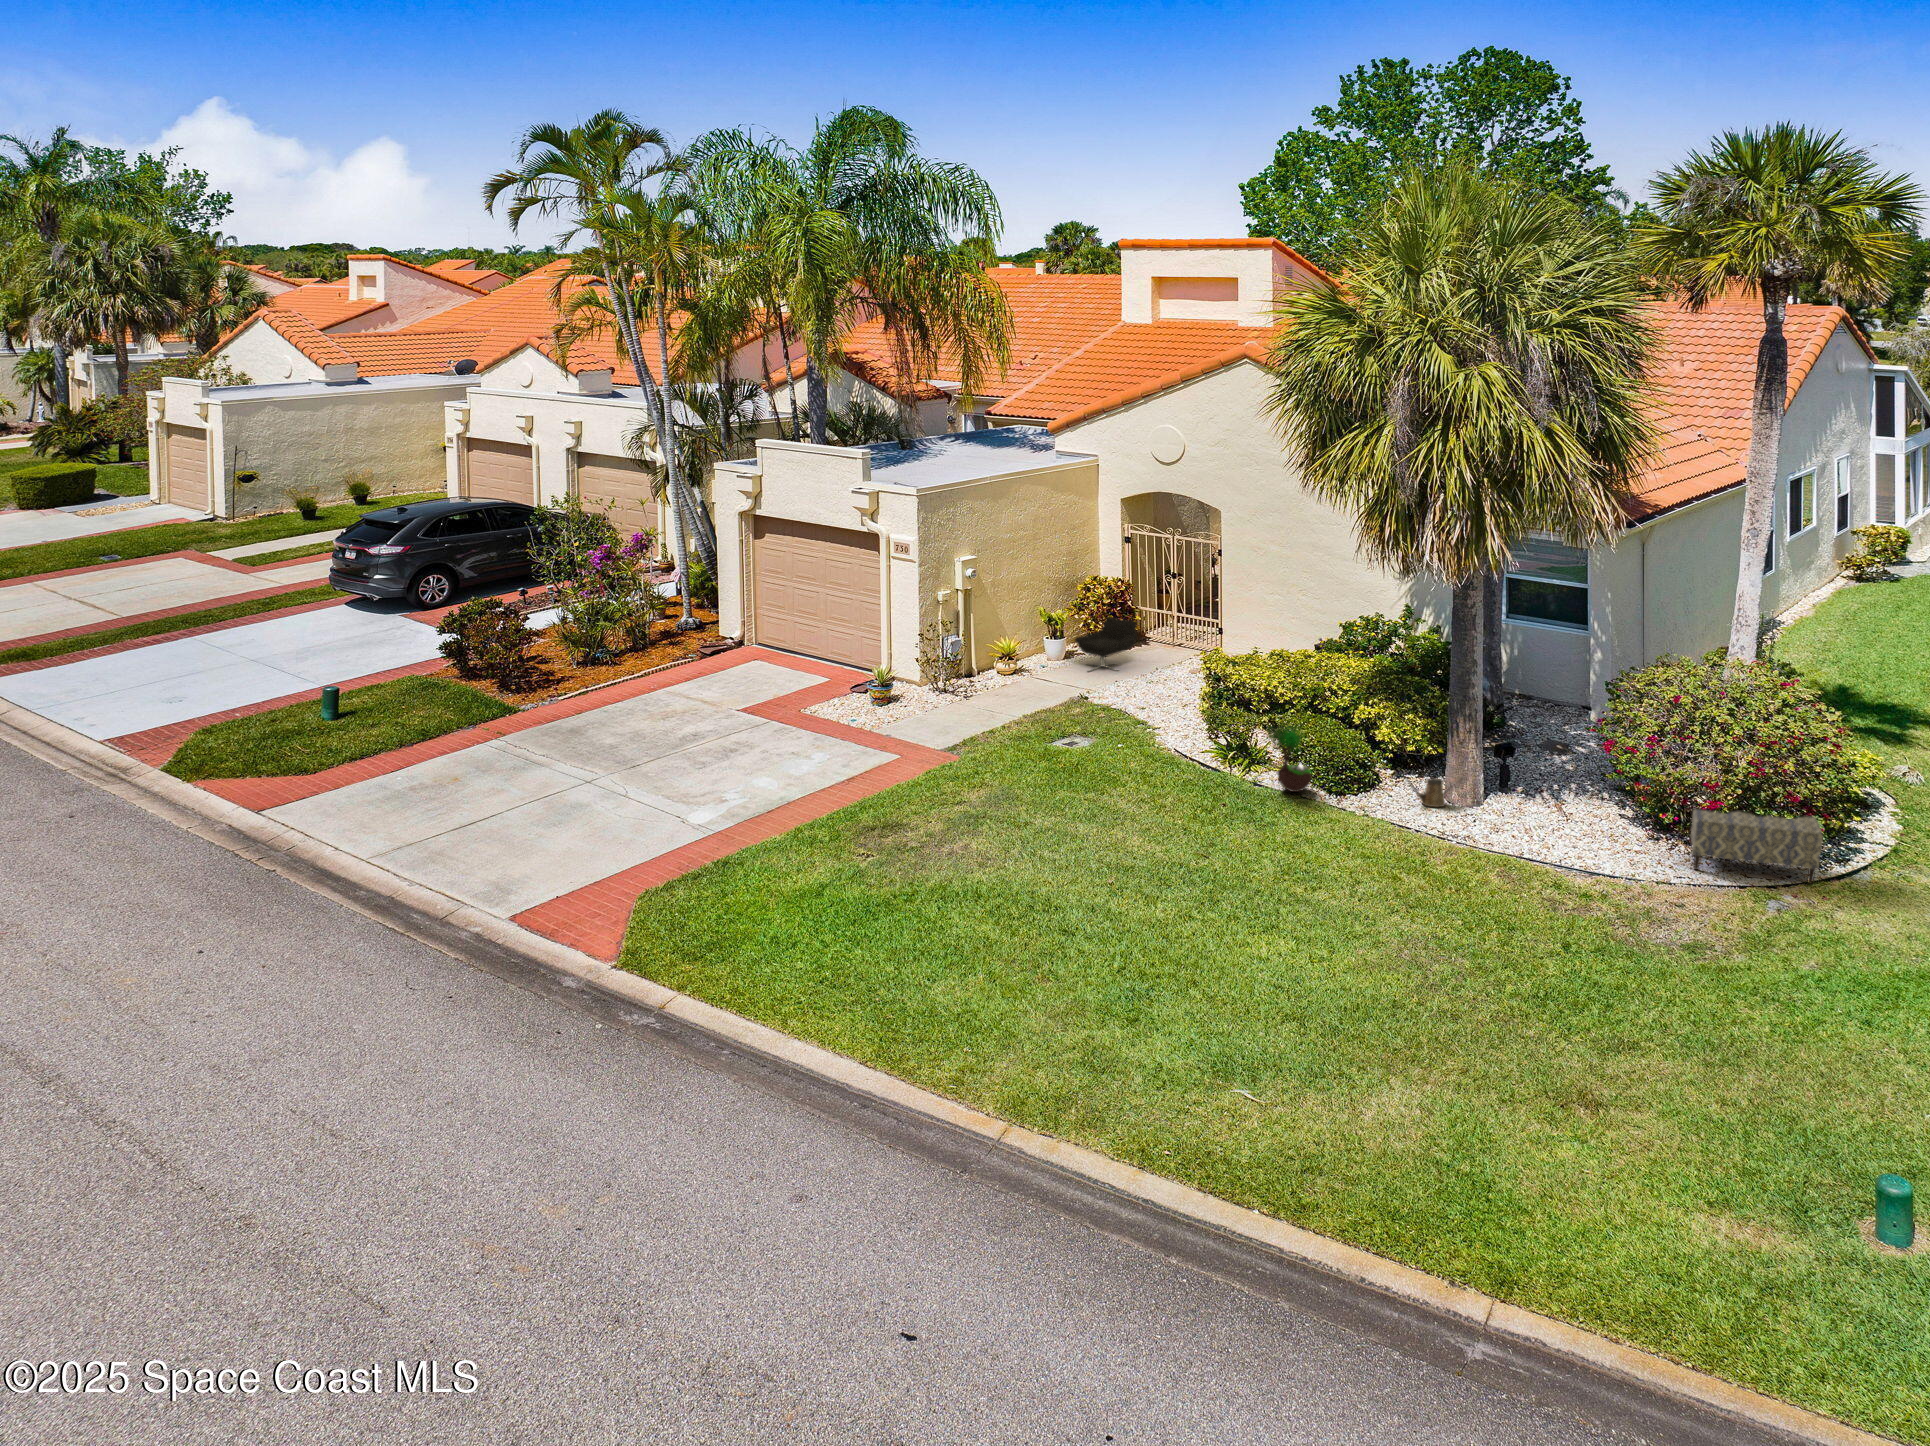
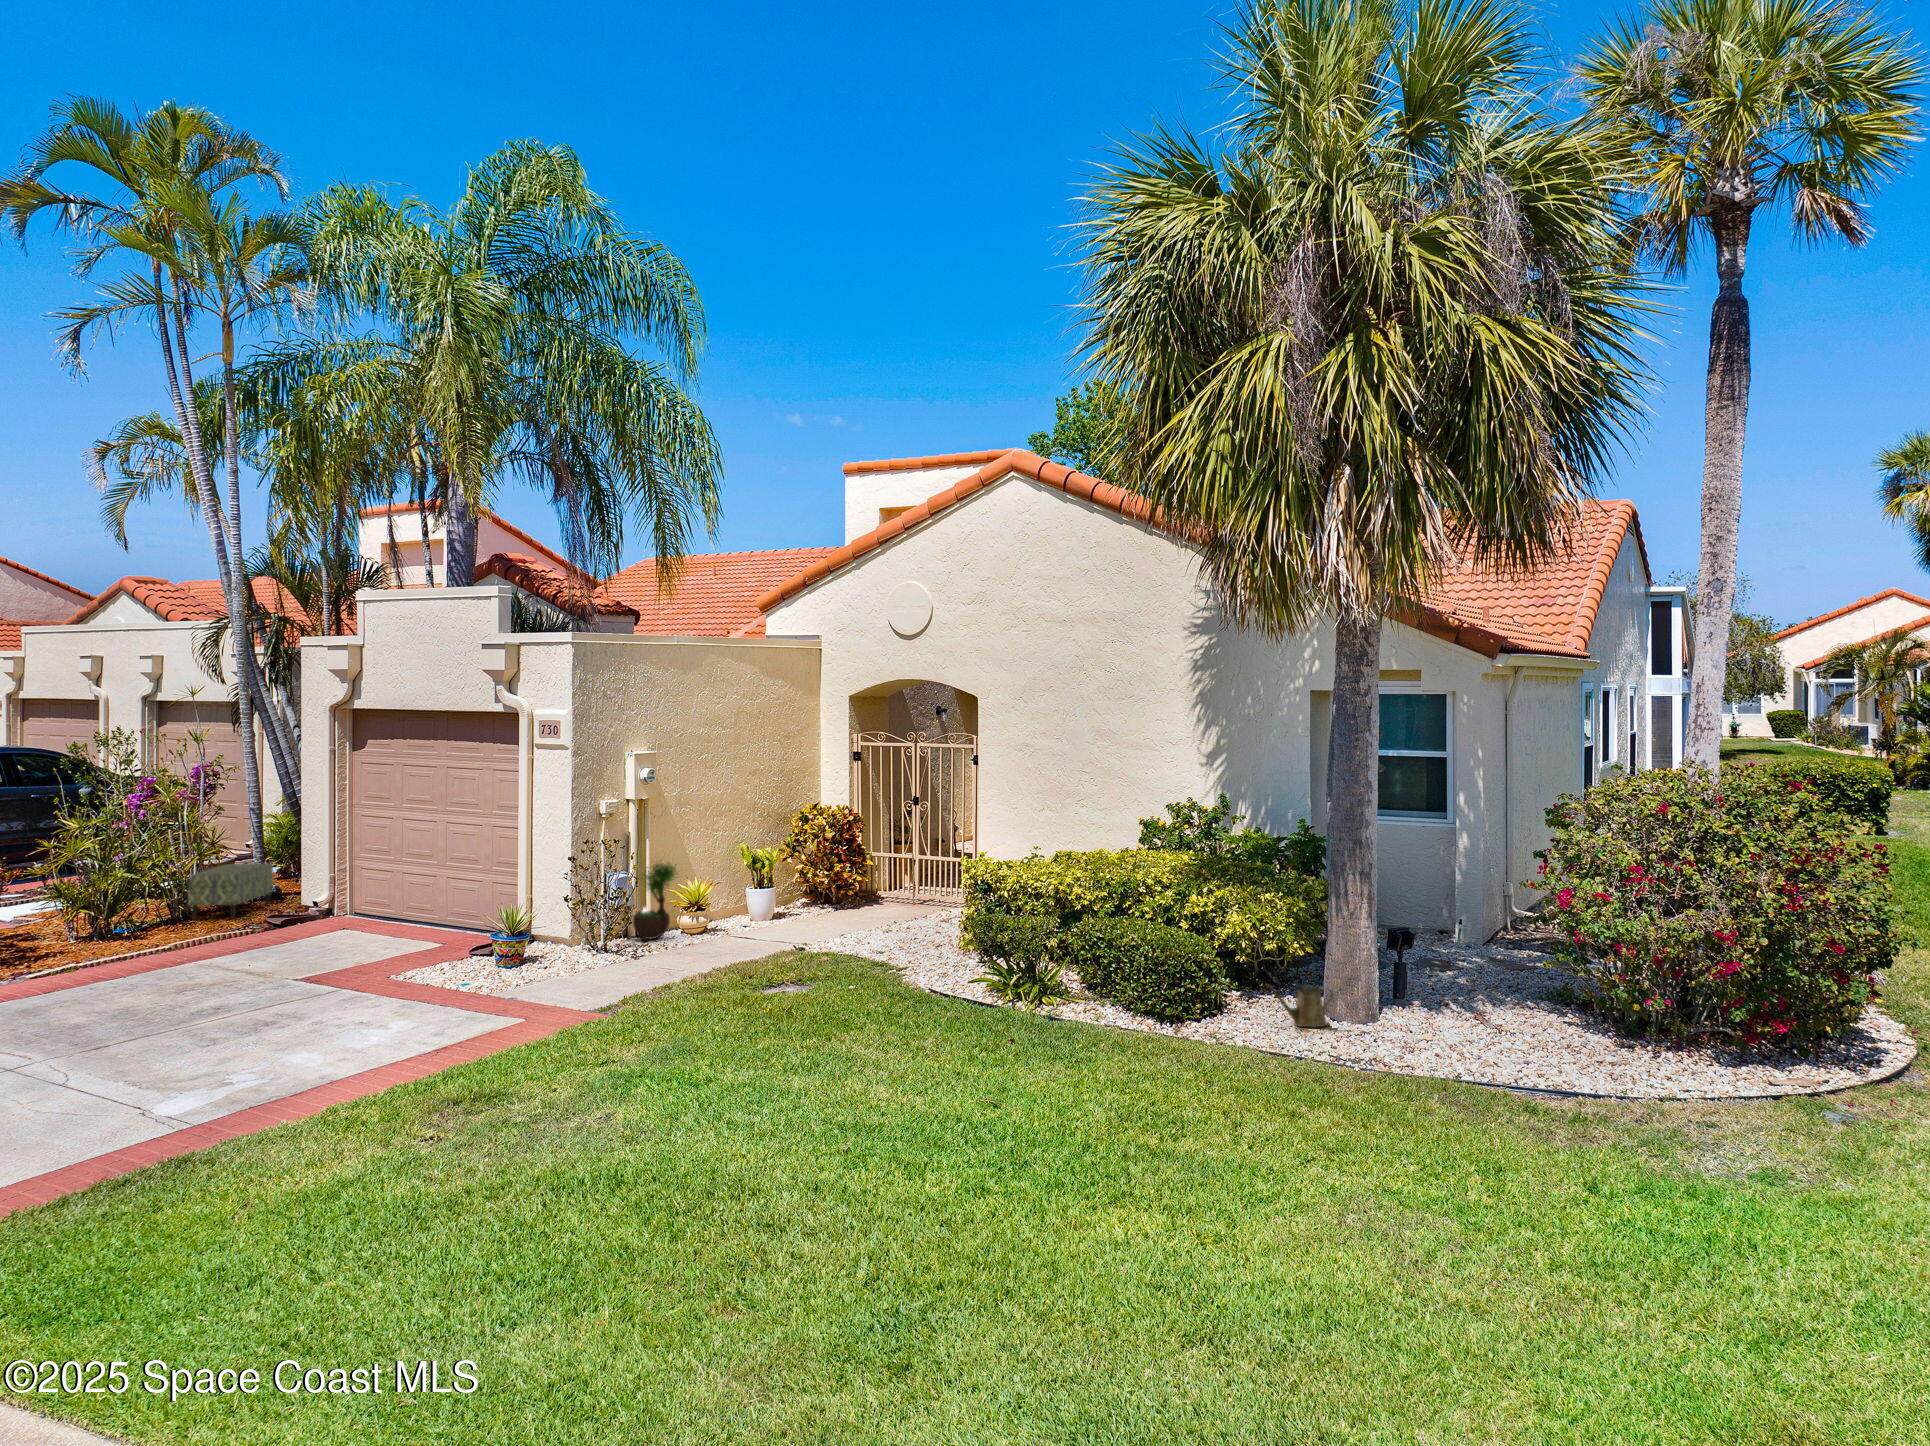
lounge chair: present [1075,617,1137,669] -> none [791,849,873,918]
potted tree: present [1267,724,1312,792] -> present [633,863,678,939]
bench: present [1691,809,1823,884] -> present [188,863,273,920]

